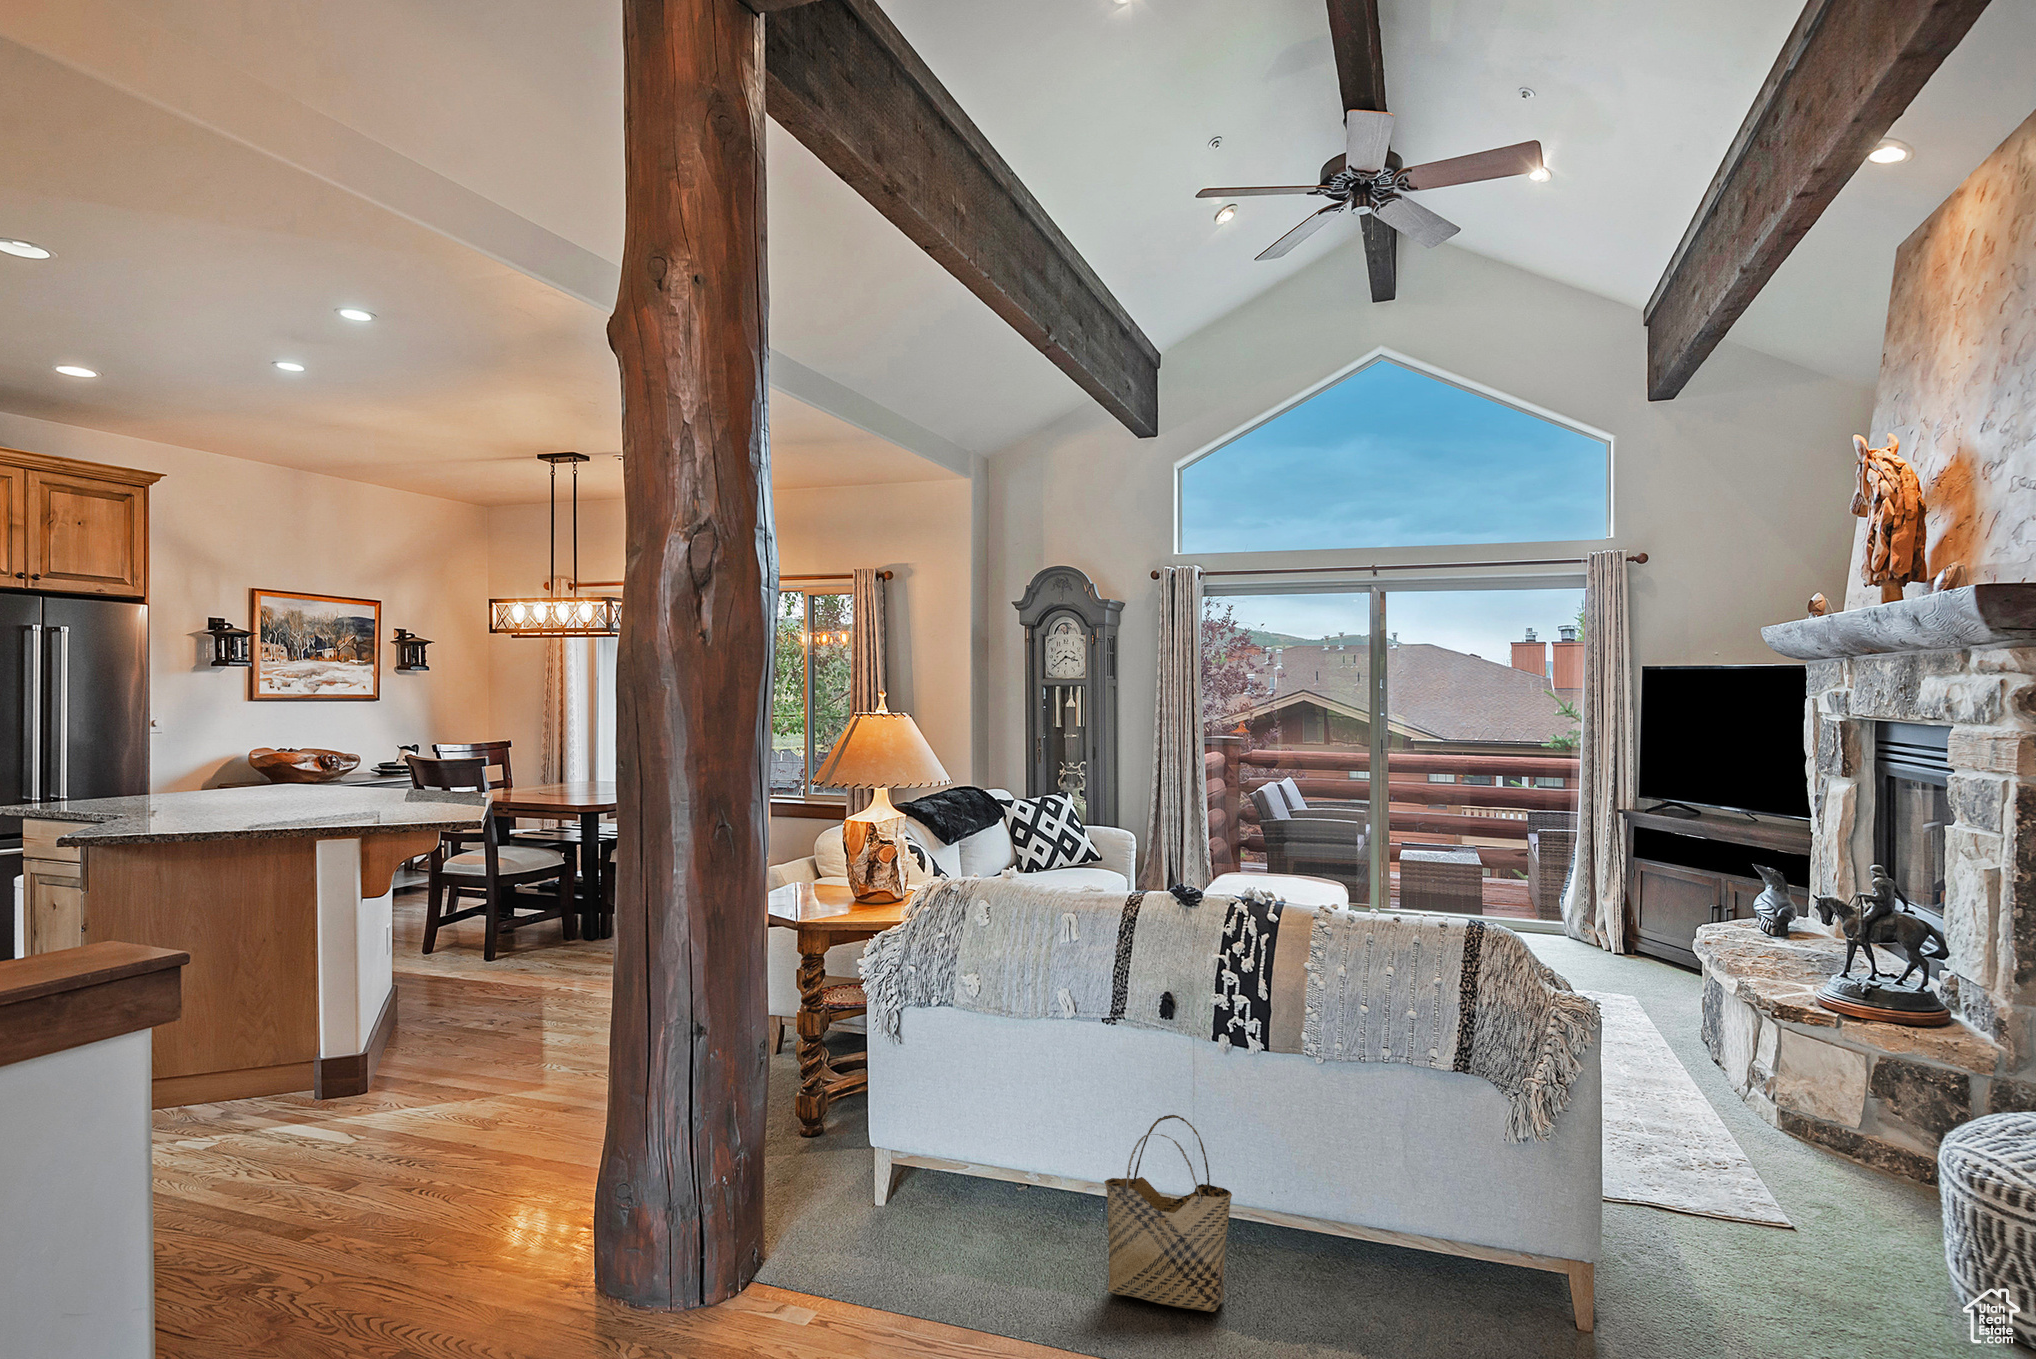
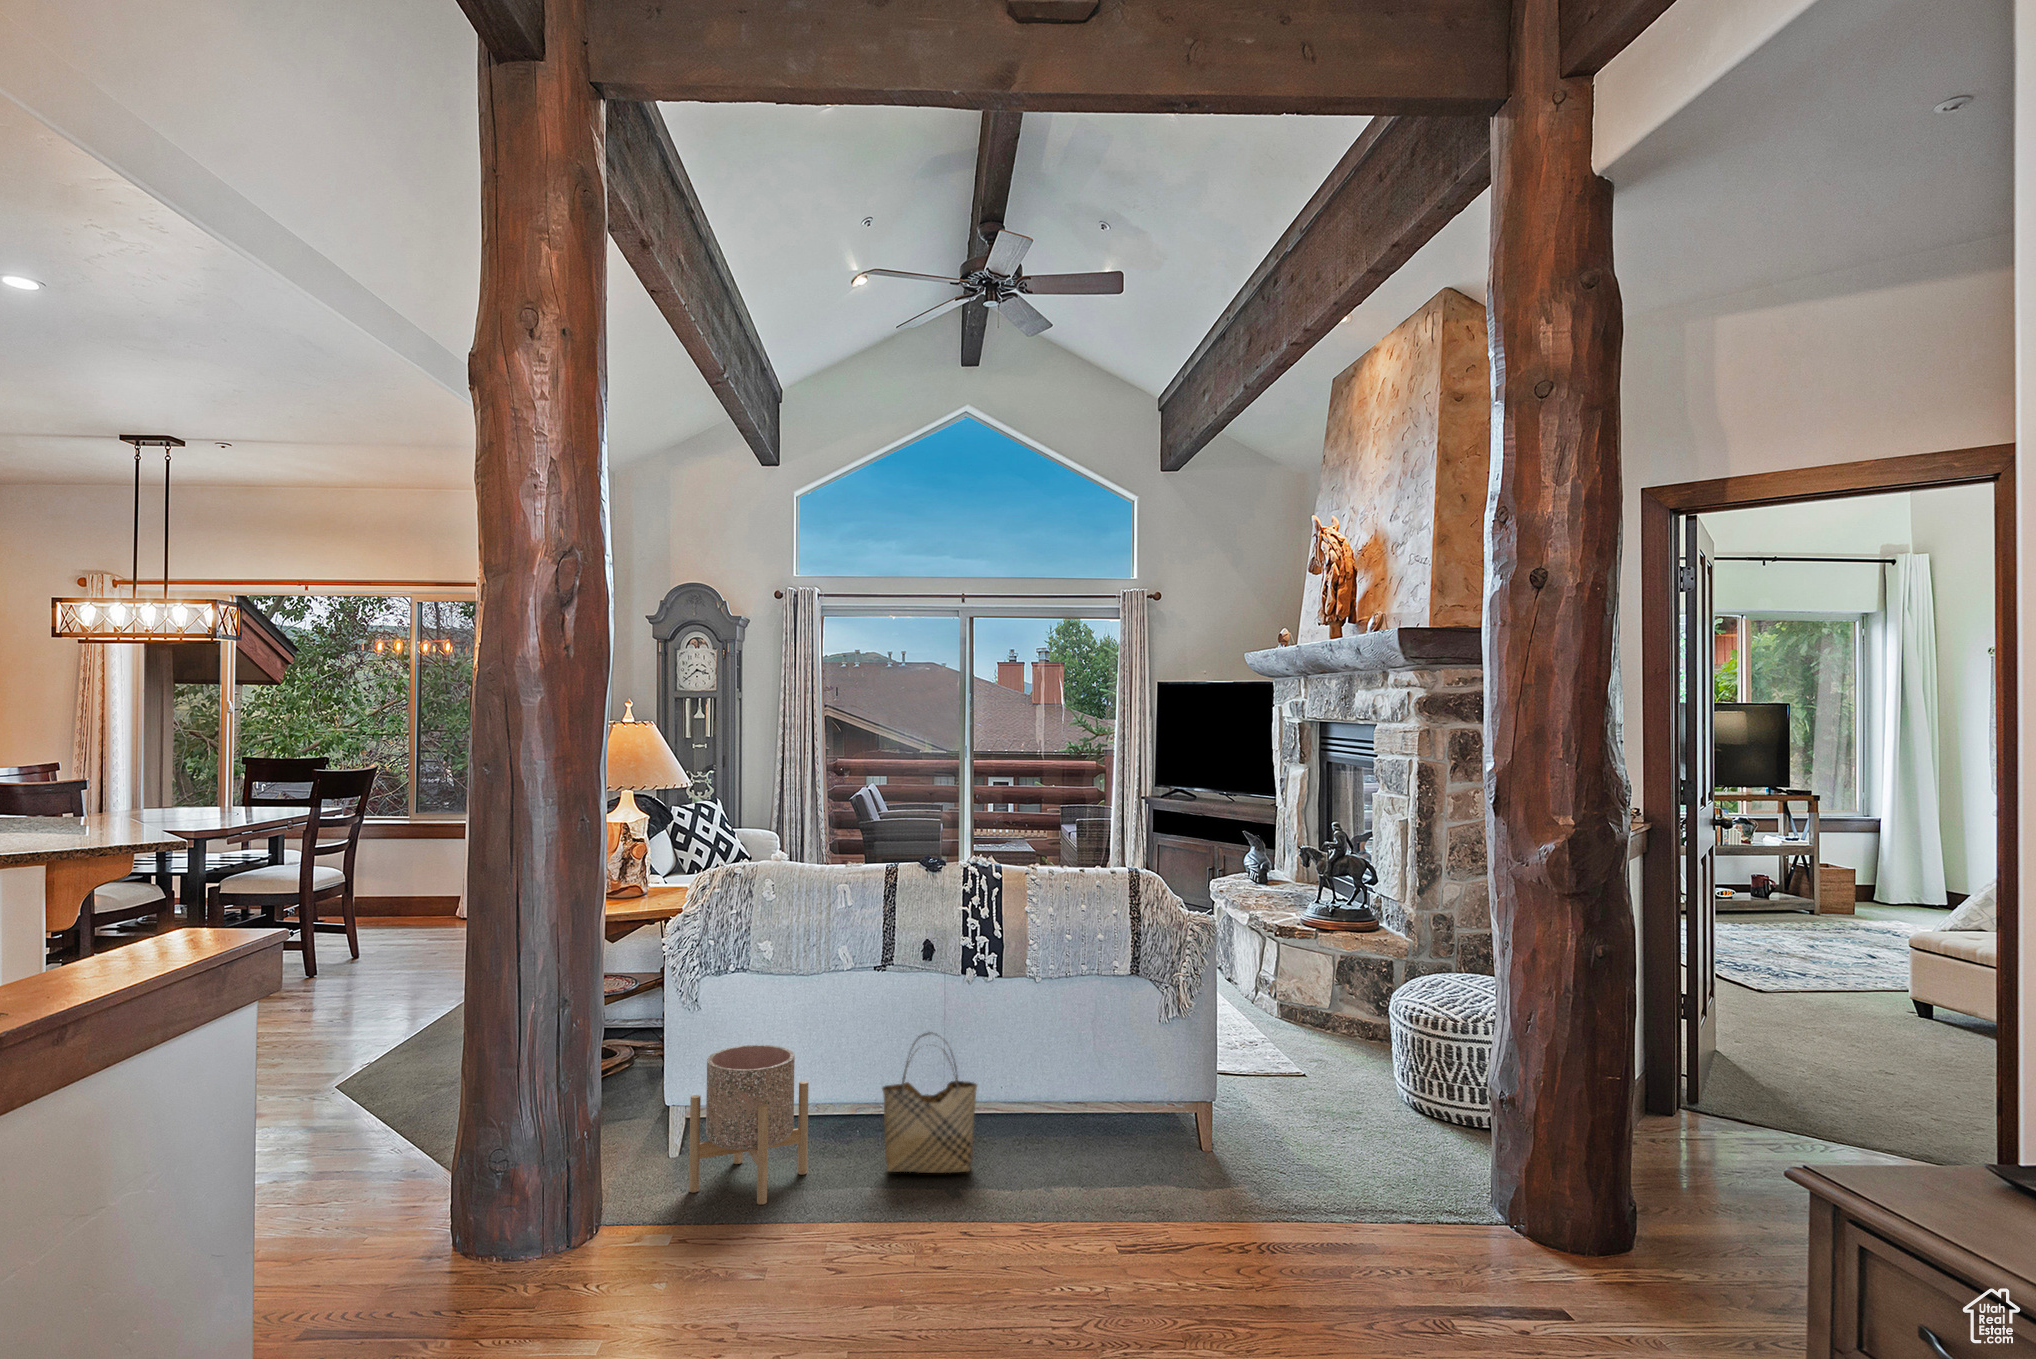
planter: none [870,1104,1016,1310] -> present [689,1045,808,1205]

